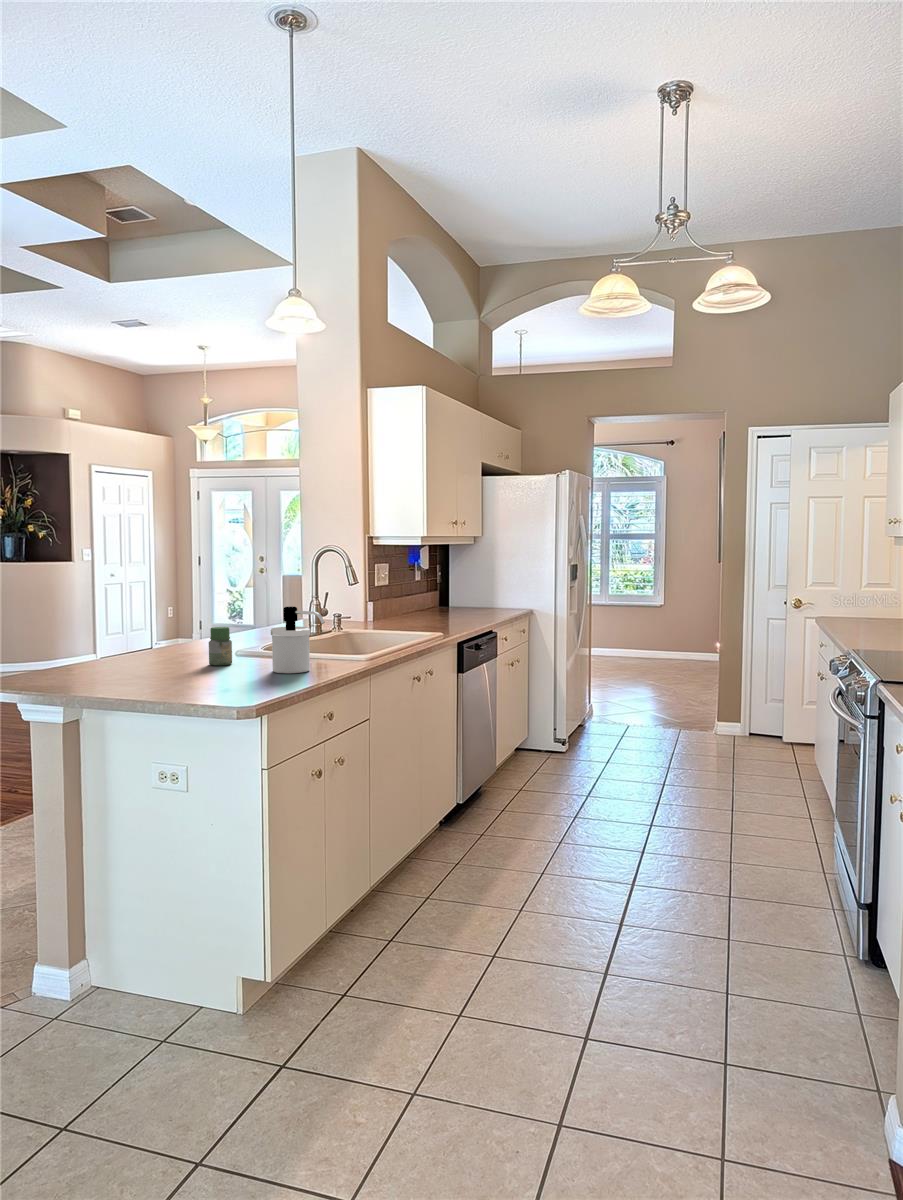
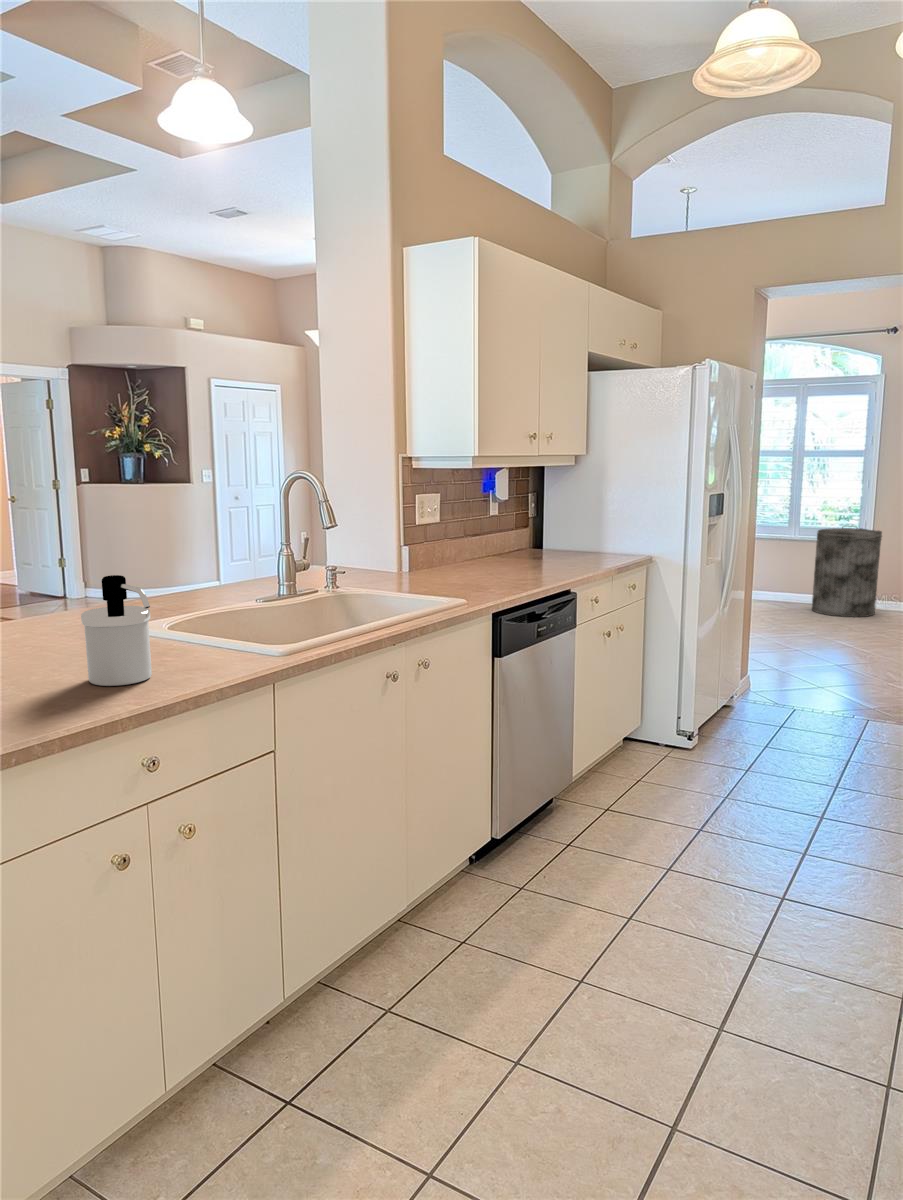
trash can: none [623,593,672,665] -> present [812,526,882,617]
jar: present [209,627,232,666] -> none [31,599,72,659]

